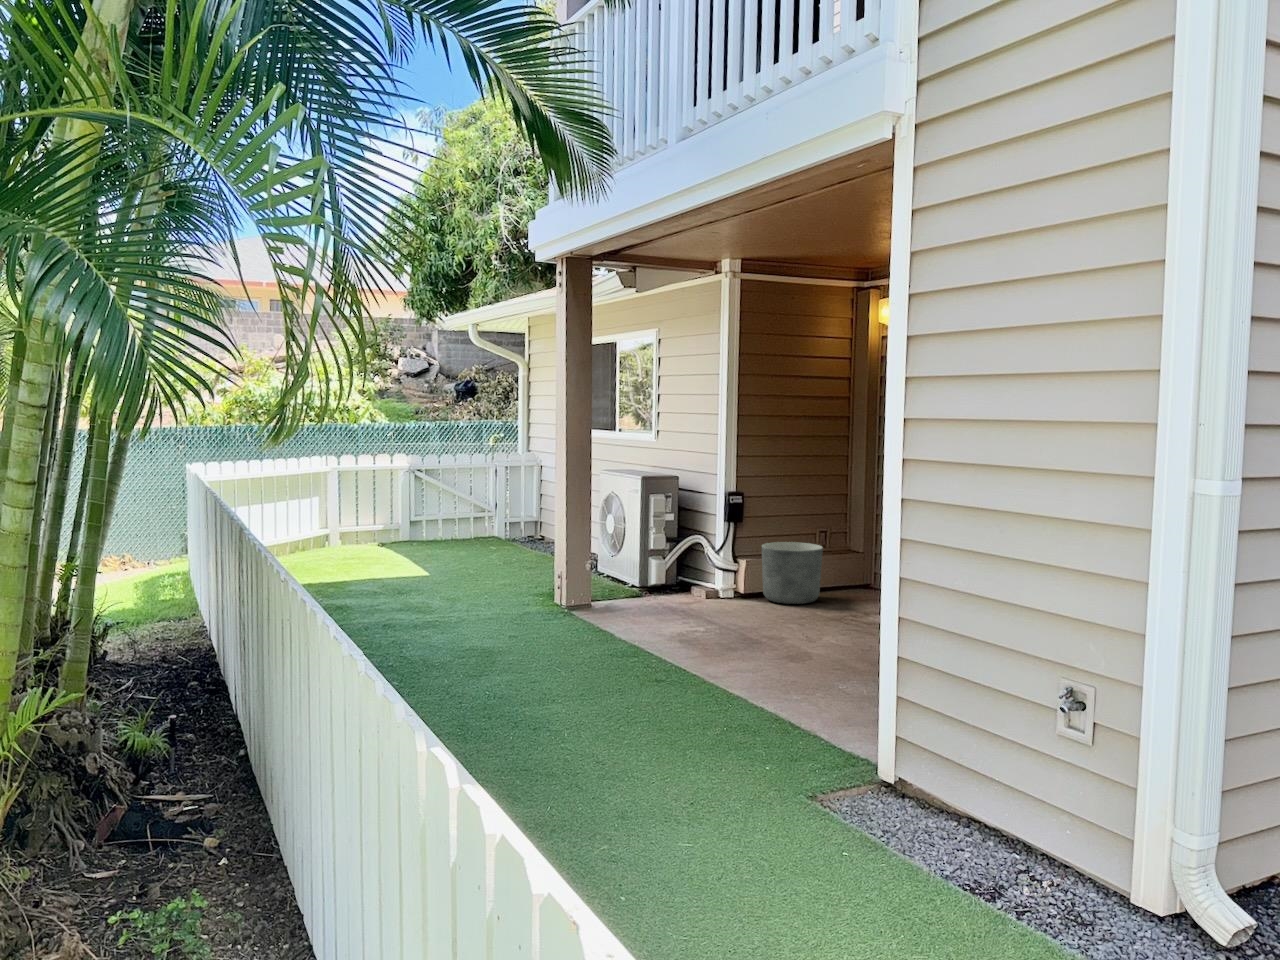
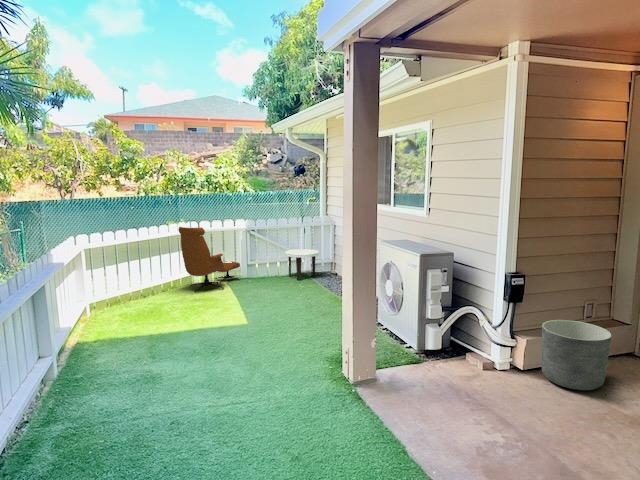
lounge chair: none [316,461,397,556] -> present [179,227,240,292]
side table: none [465,501,515,543] -> present [285,249,319,280]

